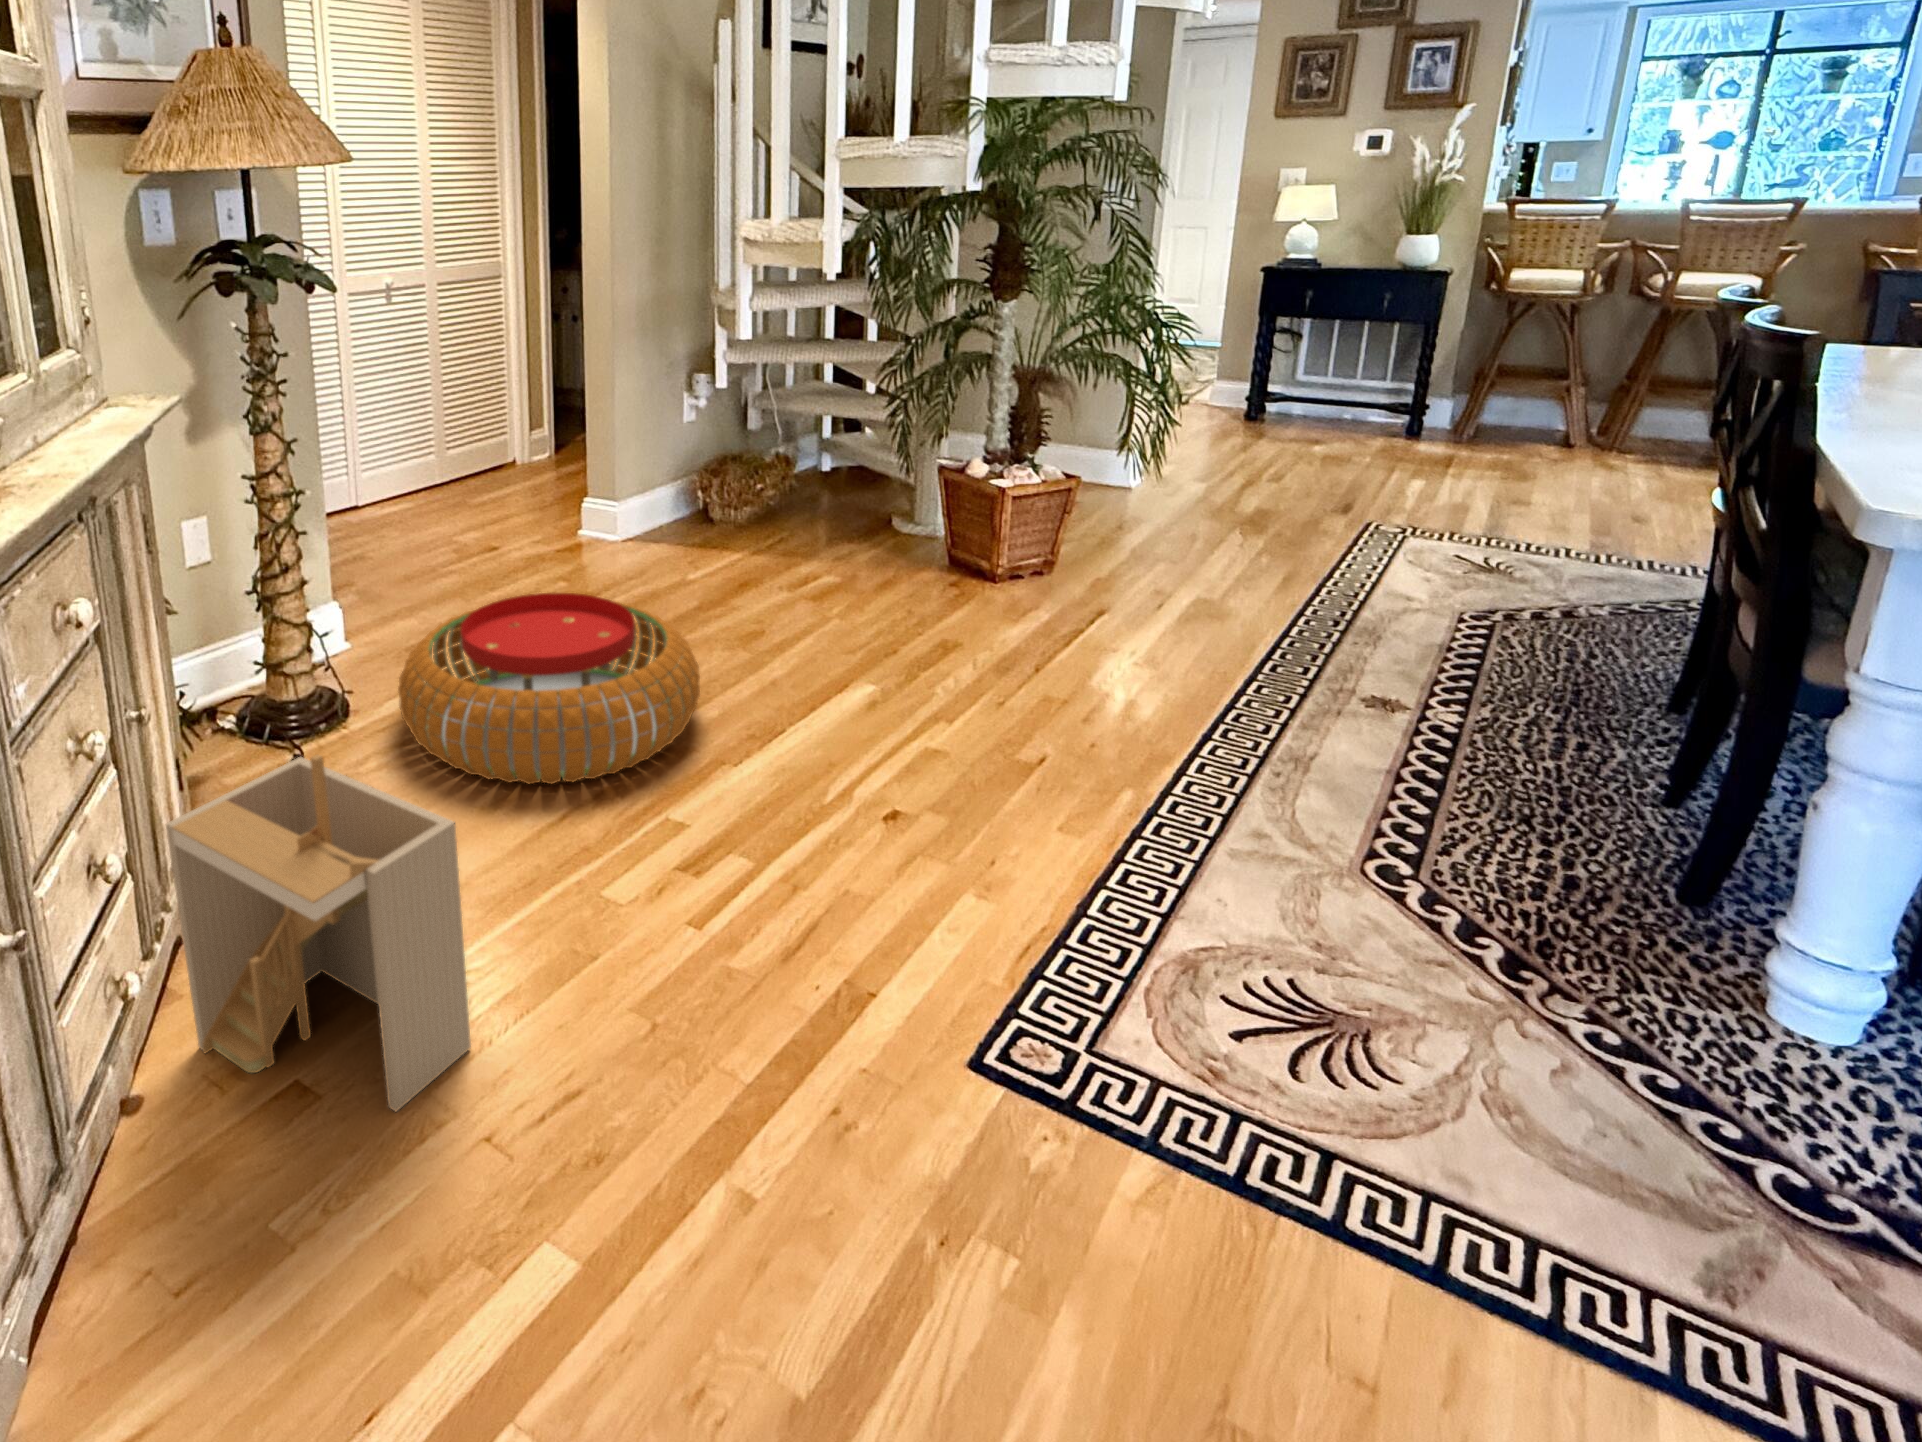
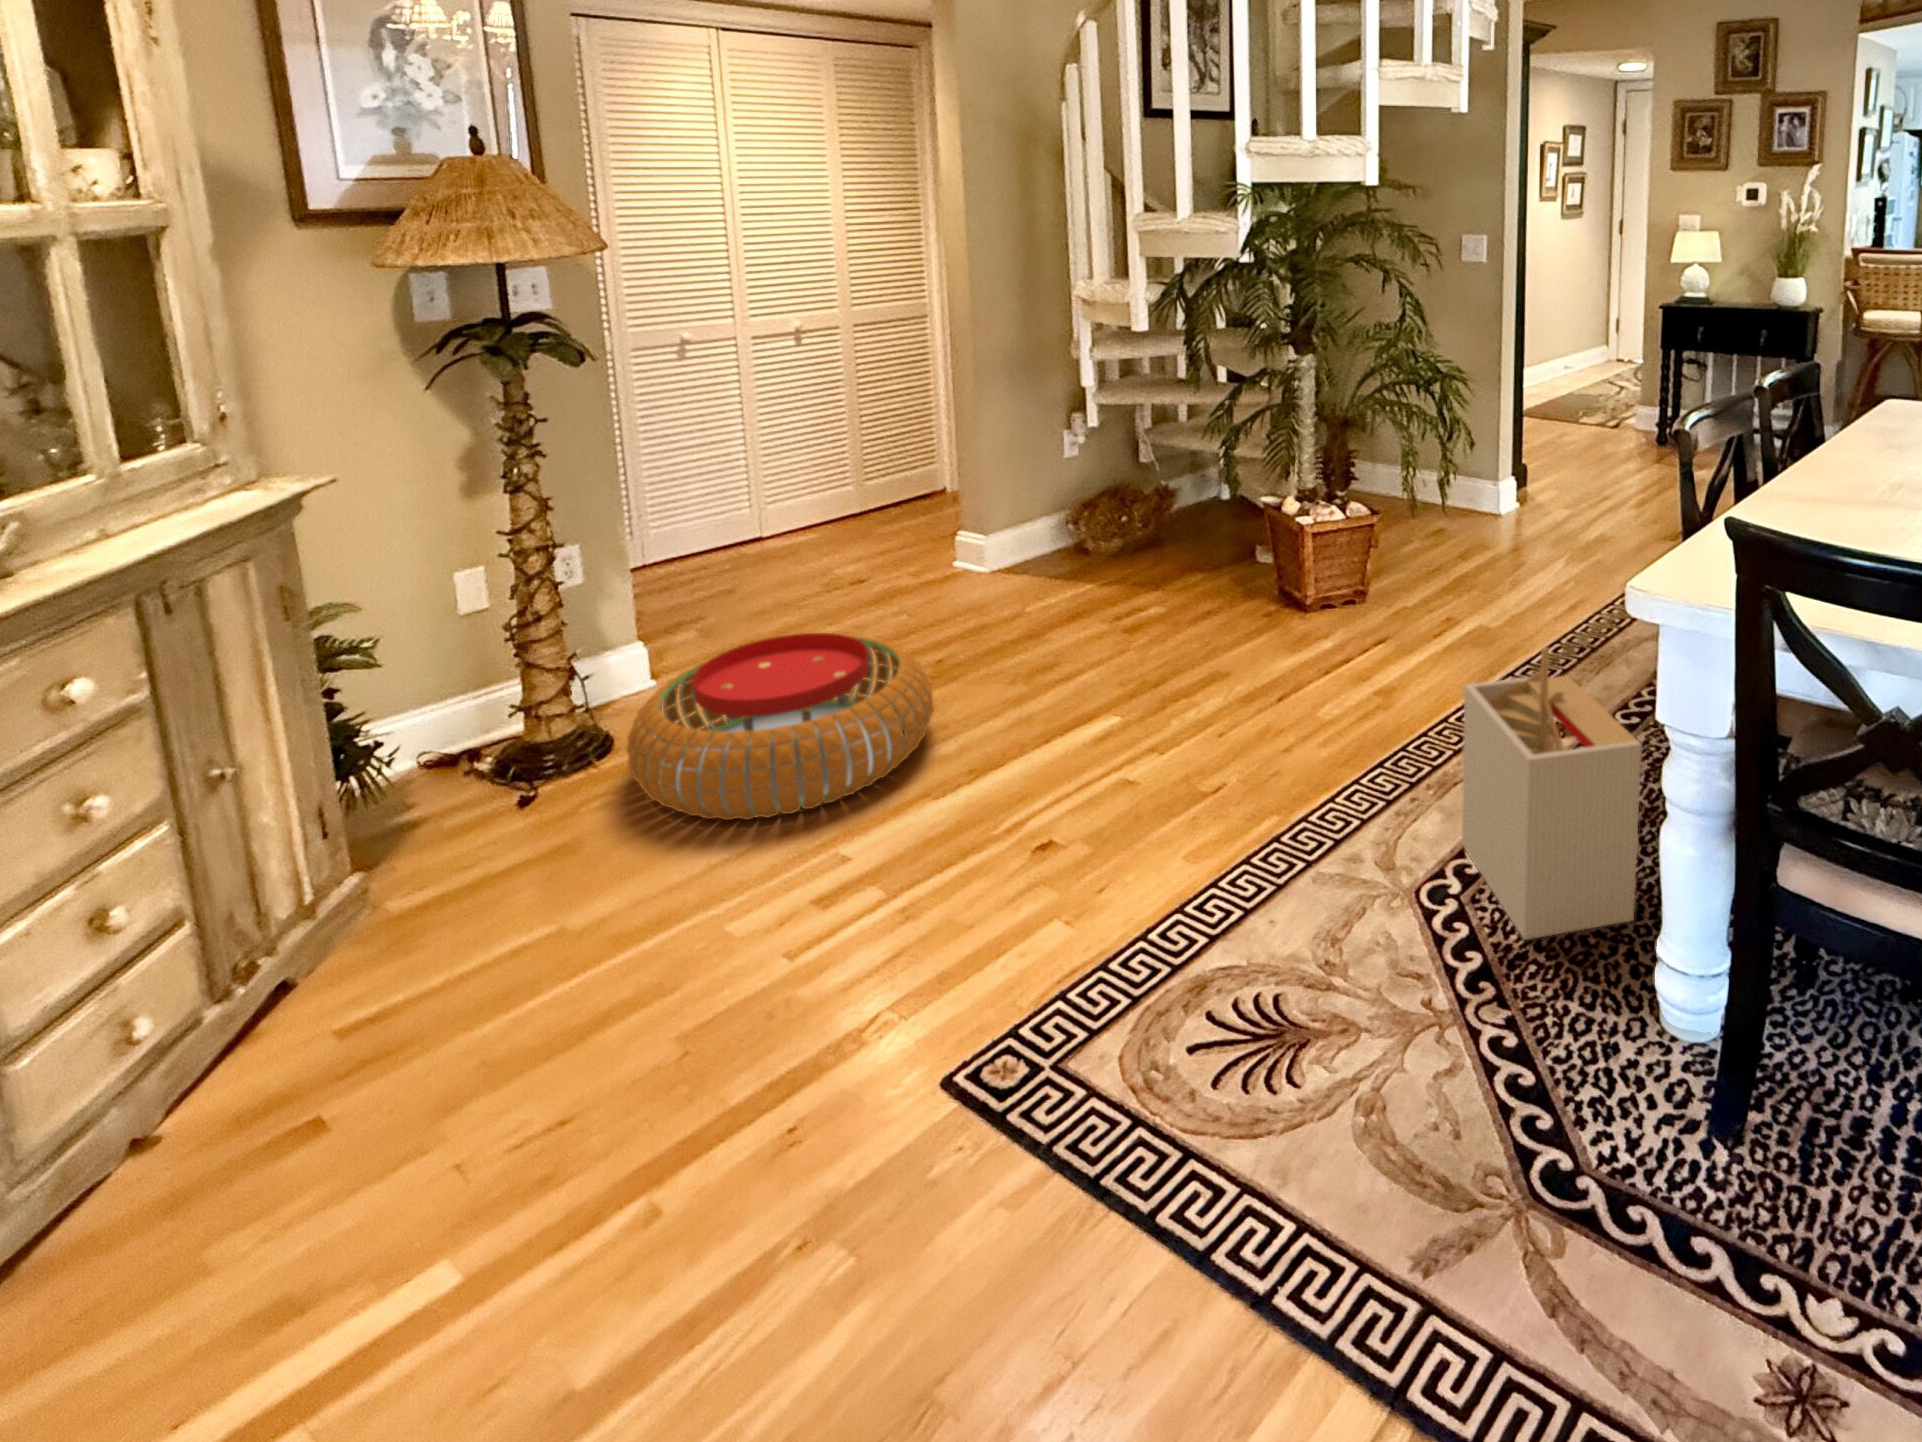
storage bin: present [166,755,471,1111] -> present [1462,647,1642,940]

